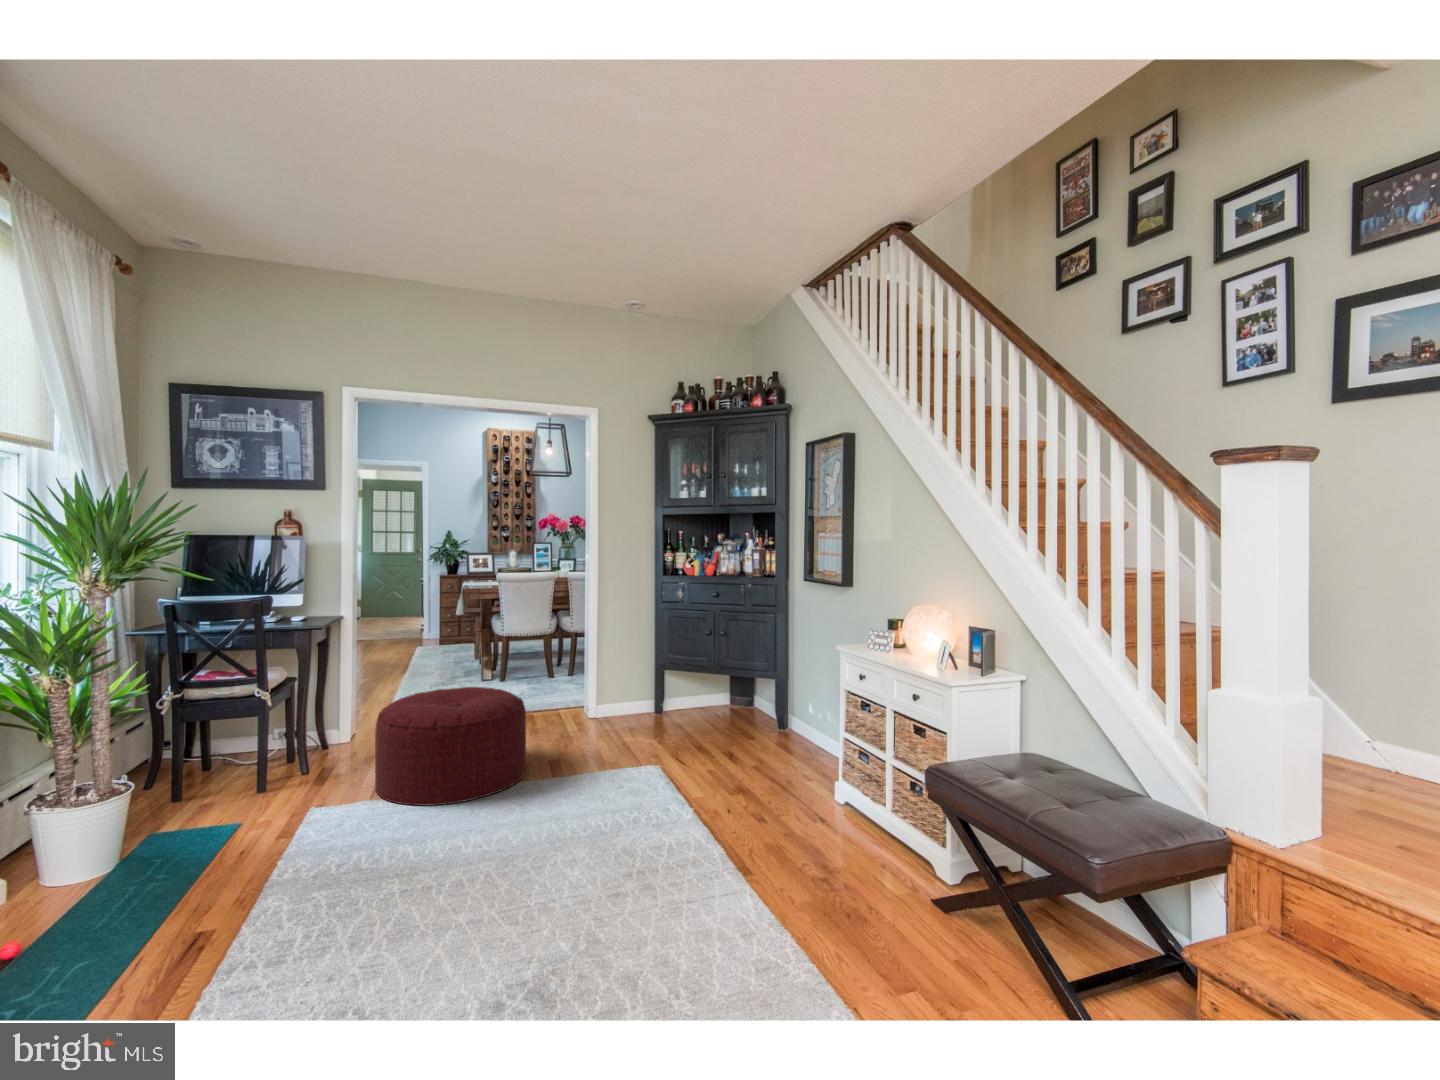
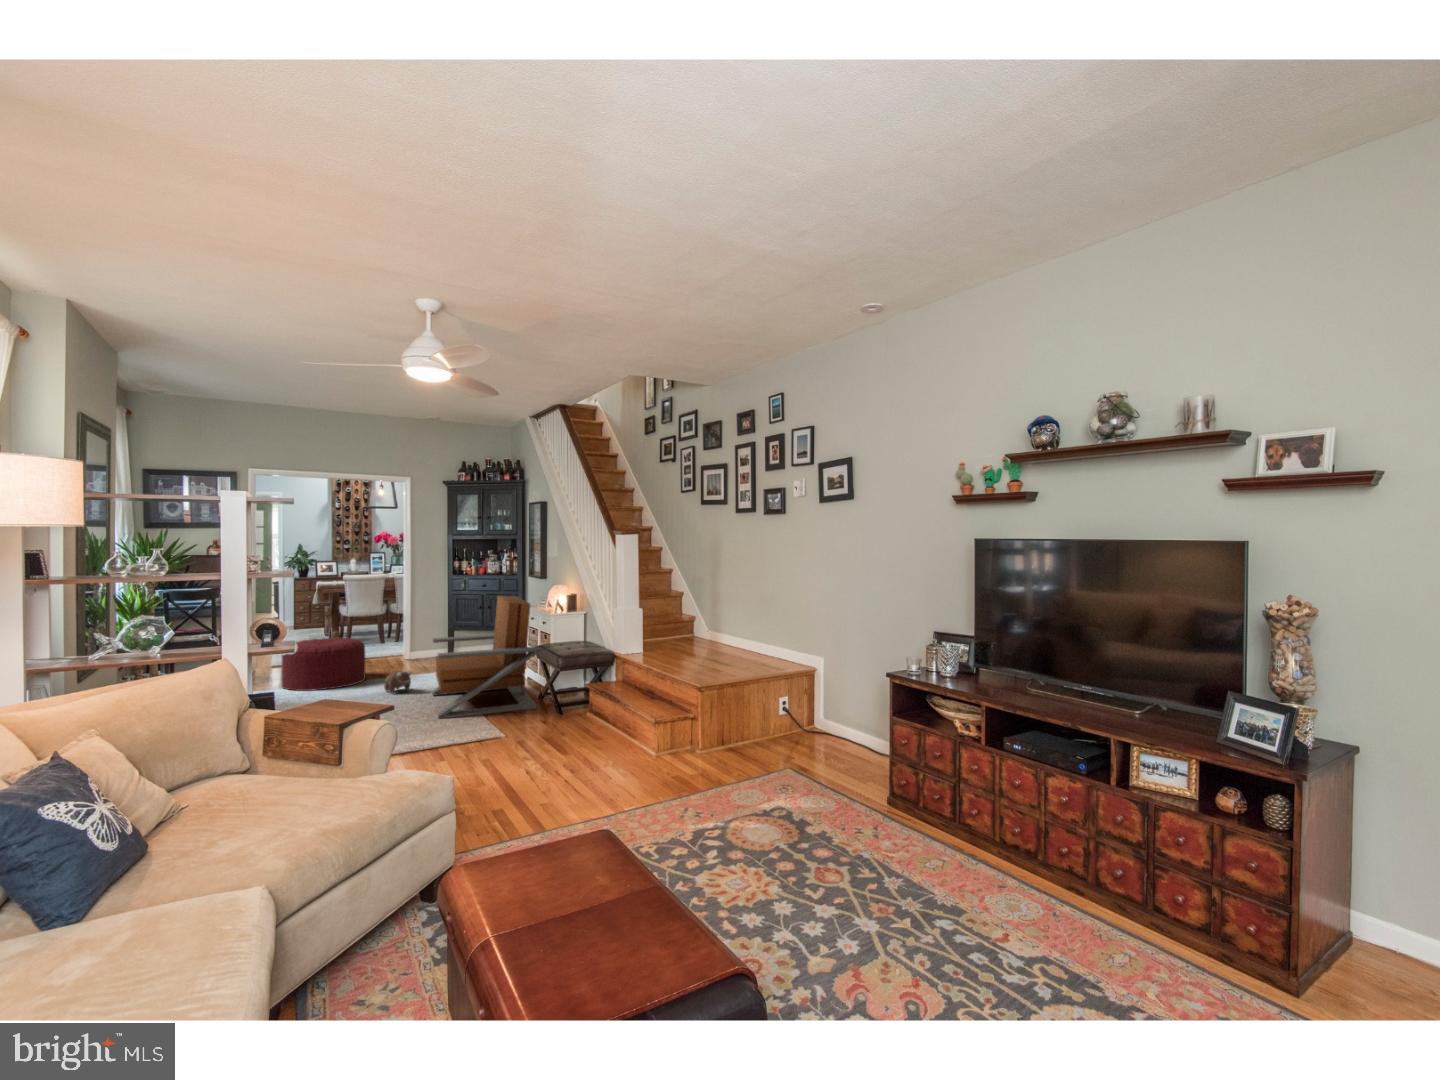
lounge chair: none [665,623,991,1008] -> present [433,596,541,719]
plush toy: none [563,780,620,835] -> present [384,671,411,693]

